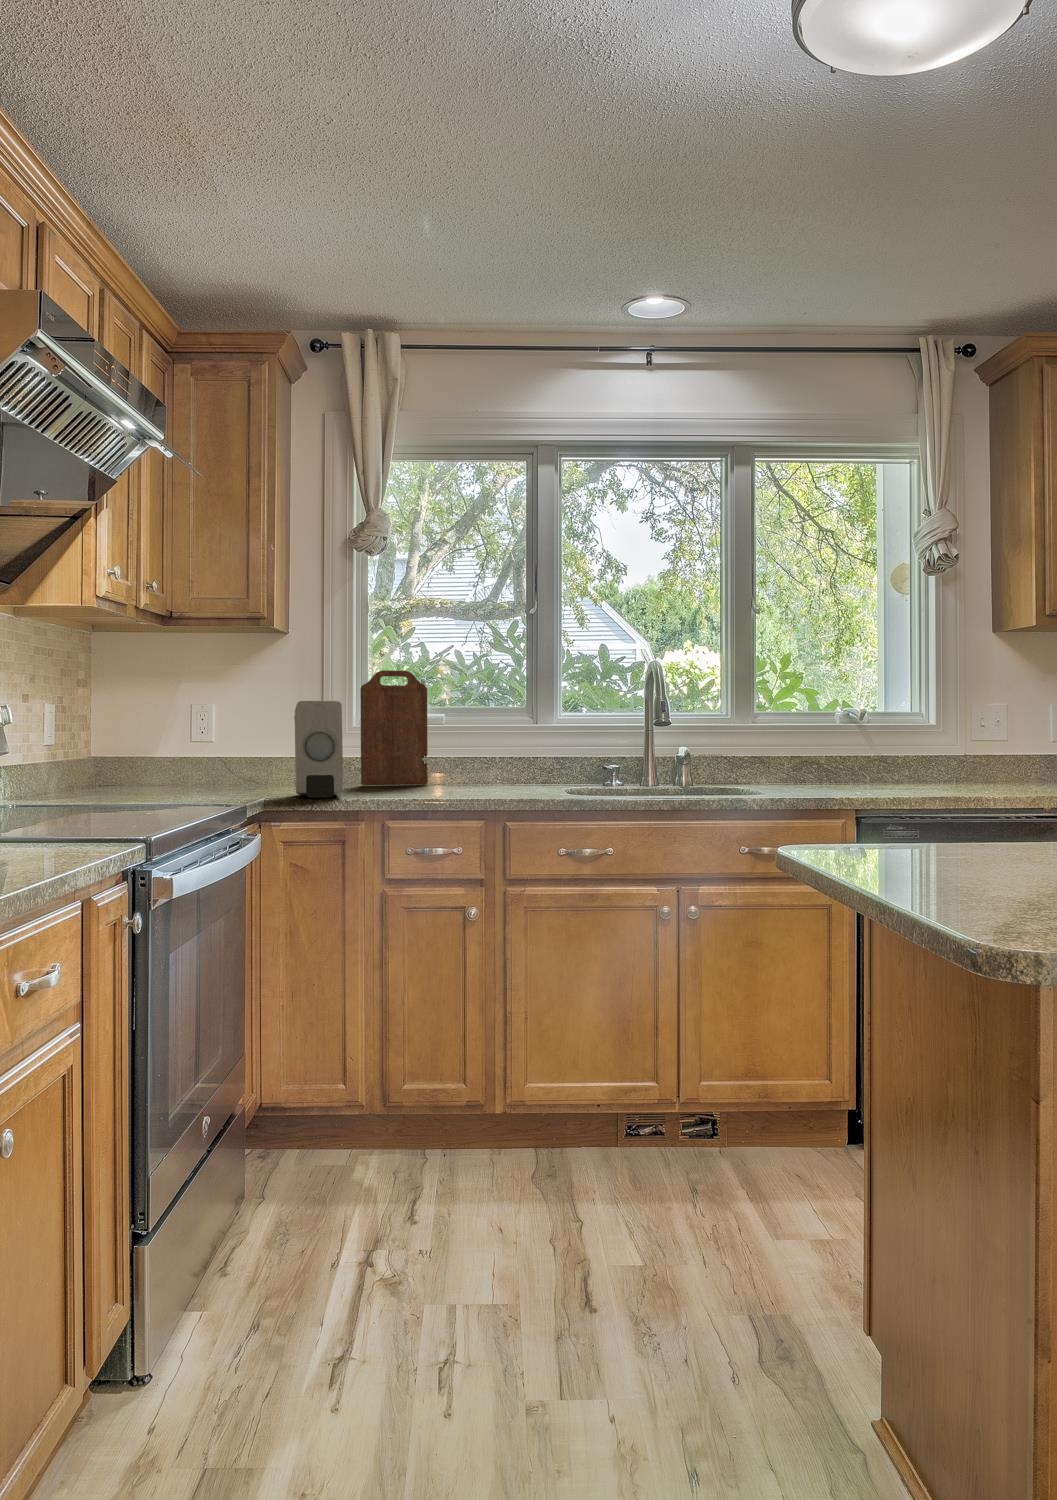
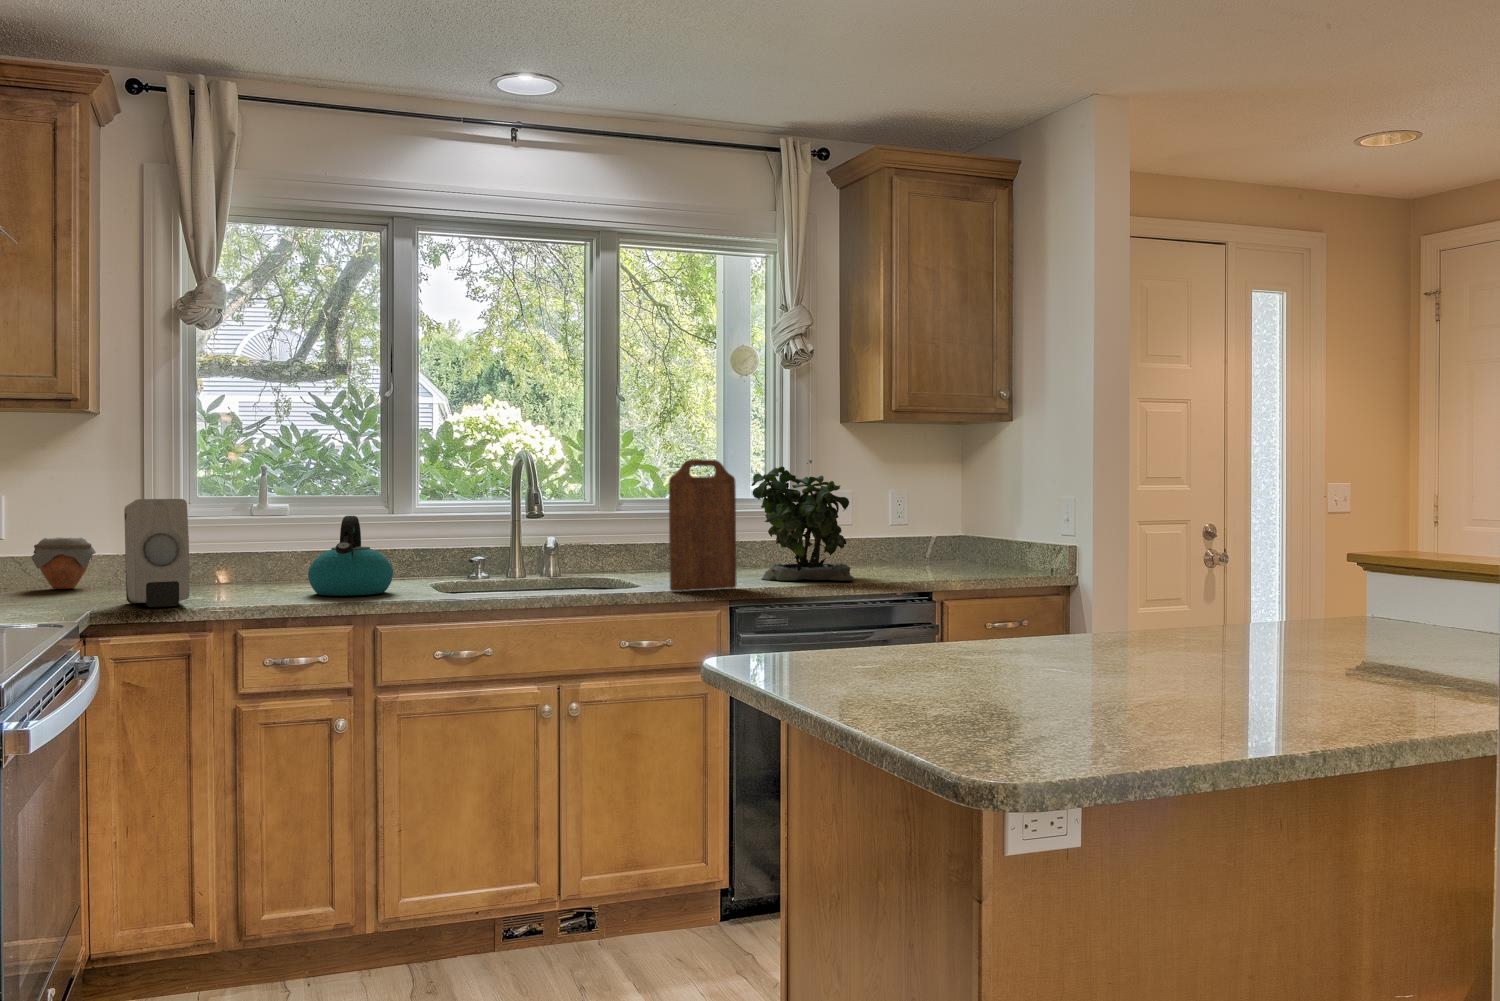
potted plant: none [887,666,1003,793] -> present [751,460,854,580]
cutting board: present [360,670,428,785] -> present [669,459,736,592]
kettle: none [450,720,526,794] -> present [308,516,393,596]
jar: none [235,741,286,785] -> present [31,537,96,589]

